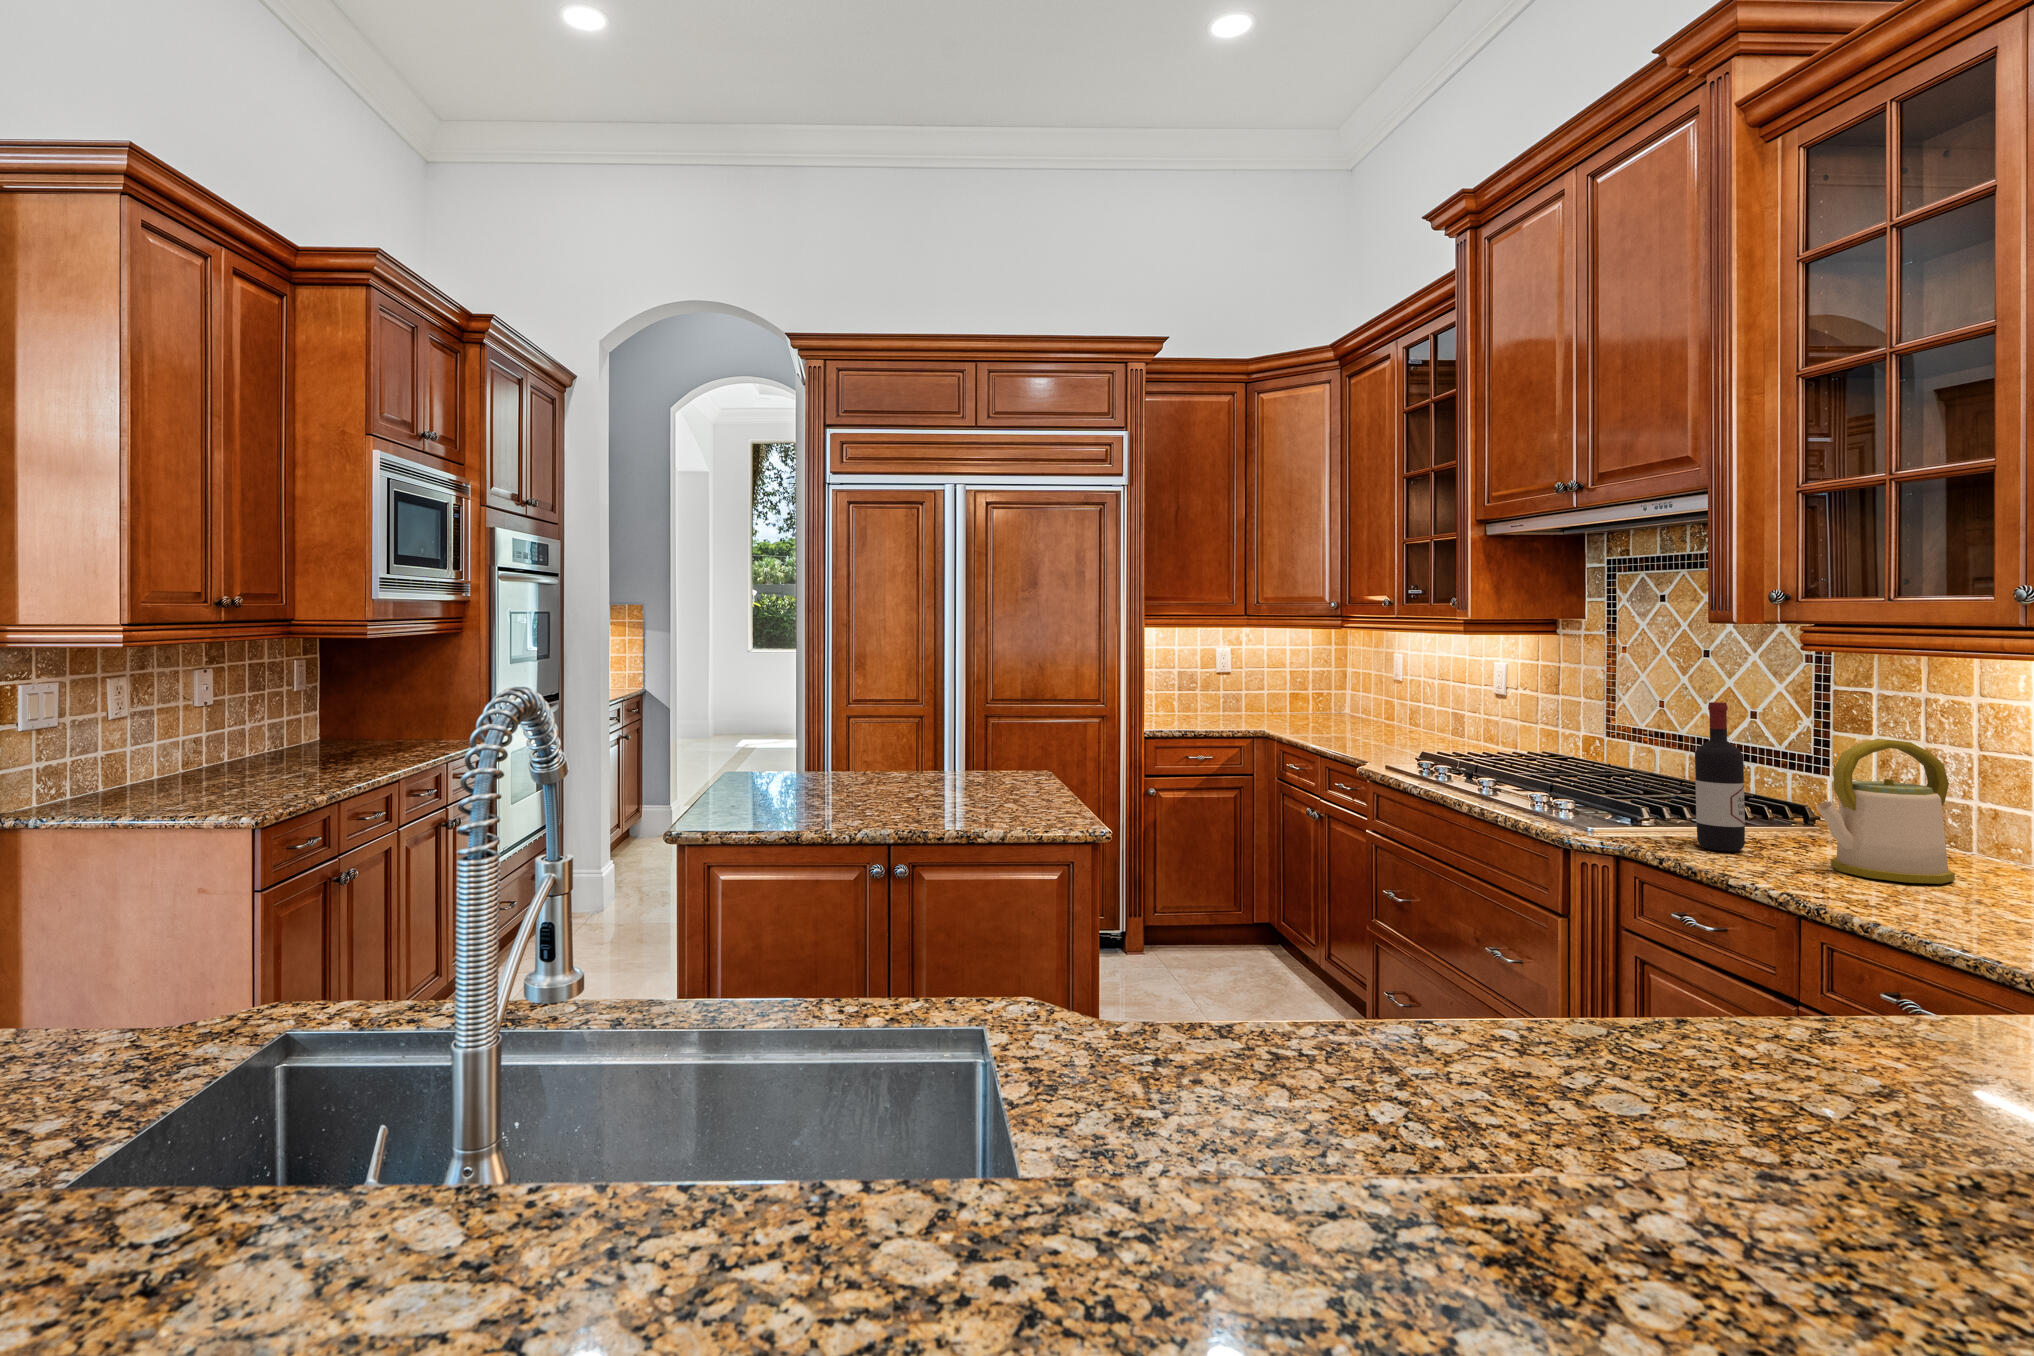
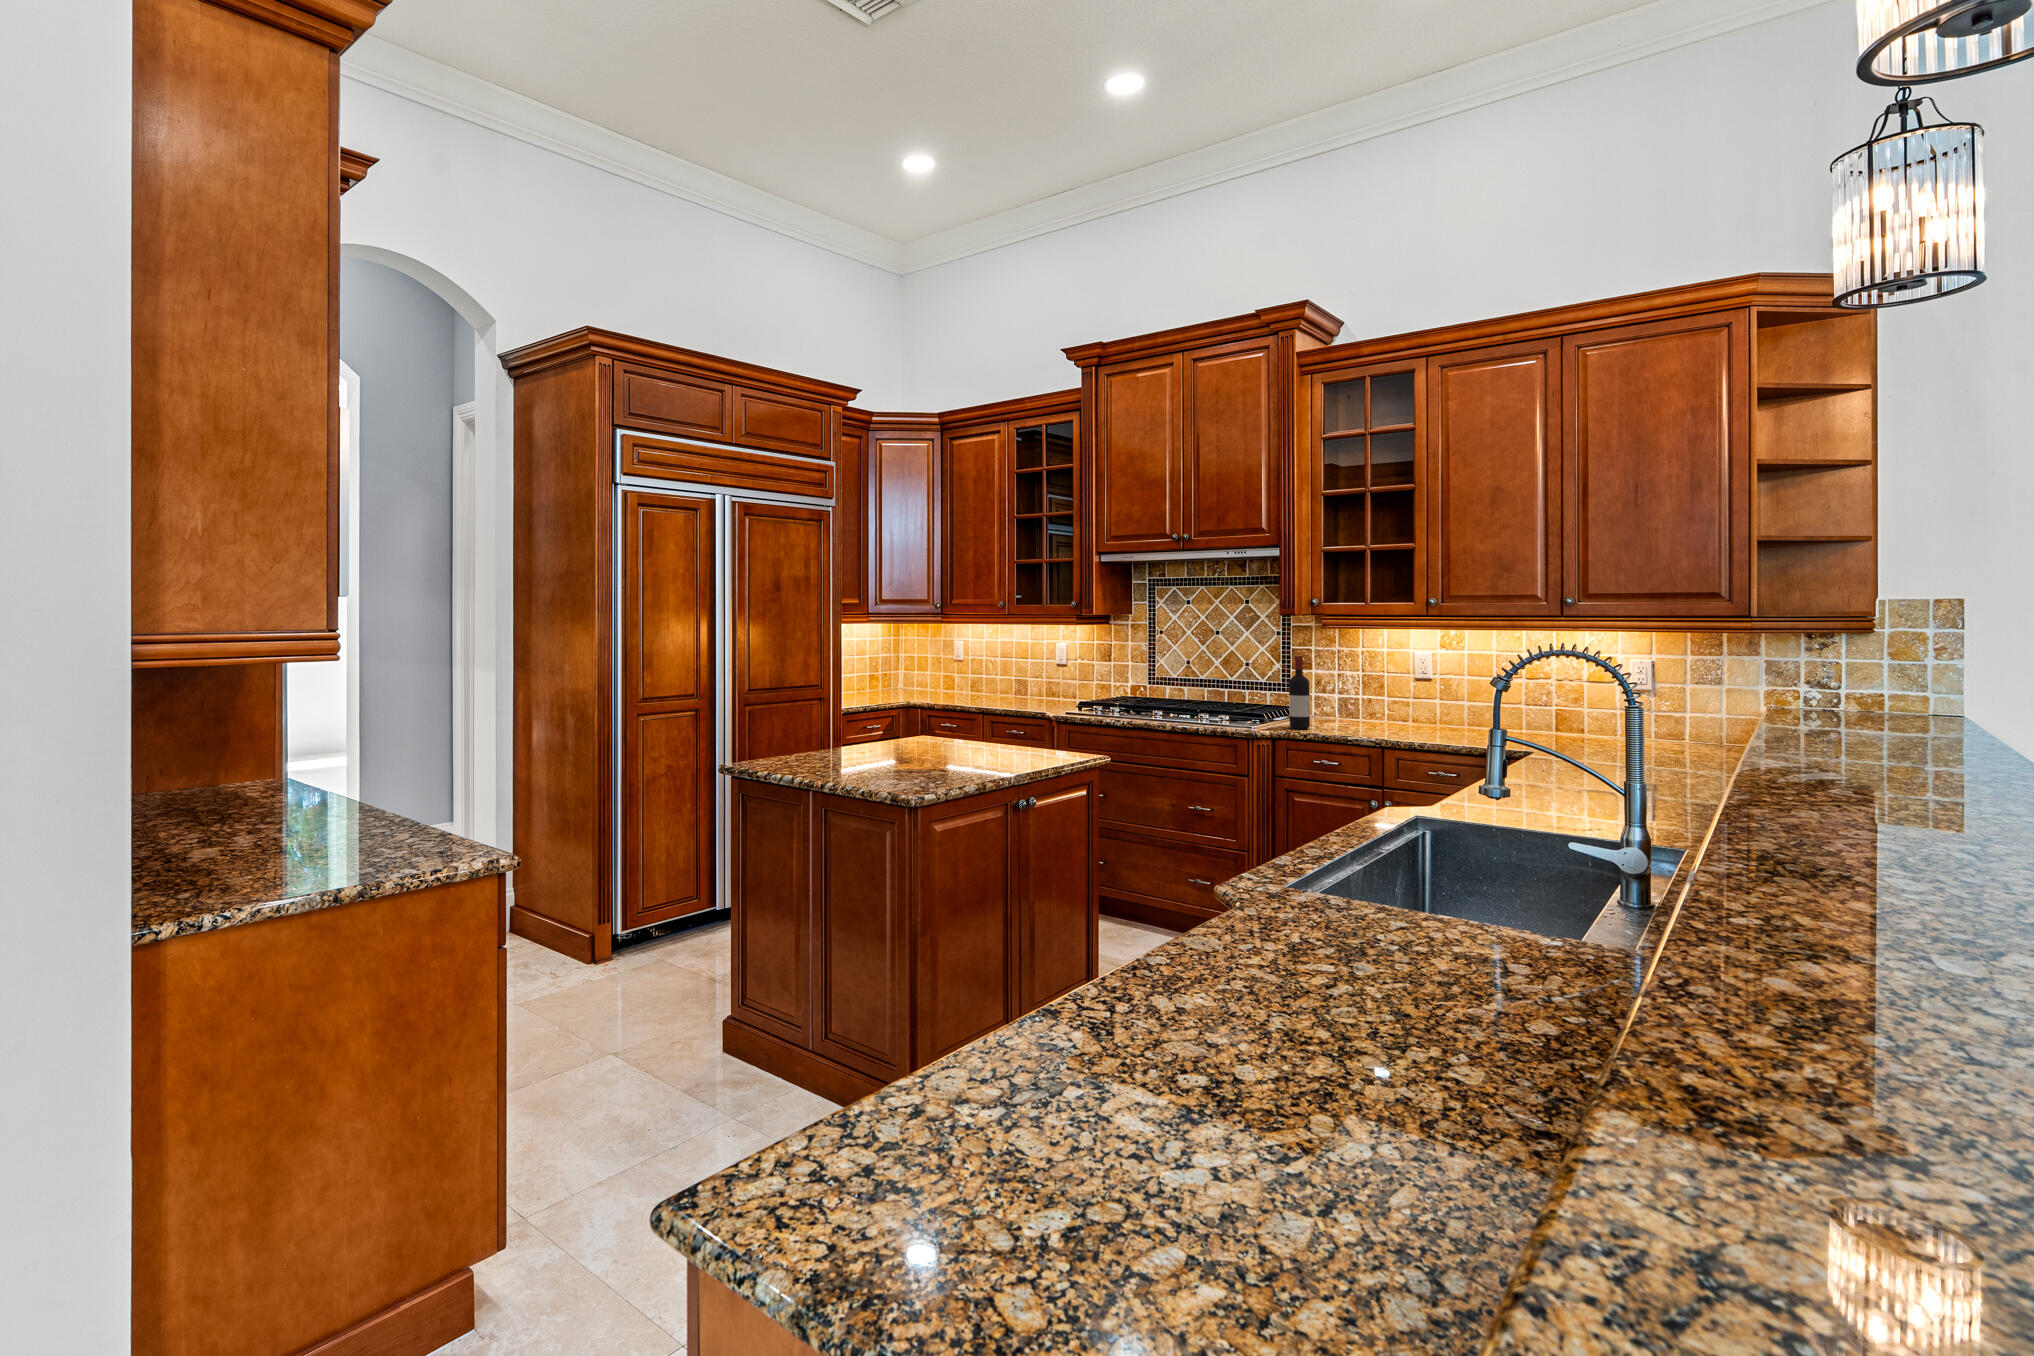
kettle: present [1816,739,1955,884] -> none [1342,669,1387,732]

